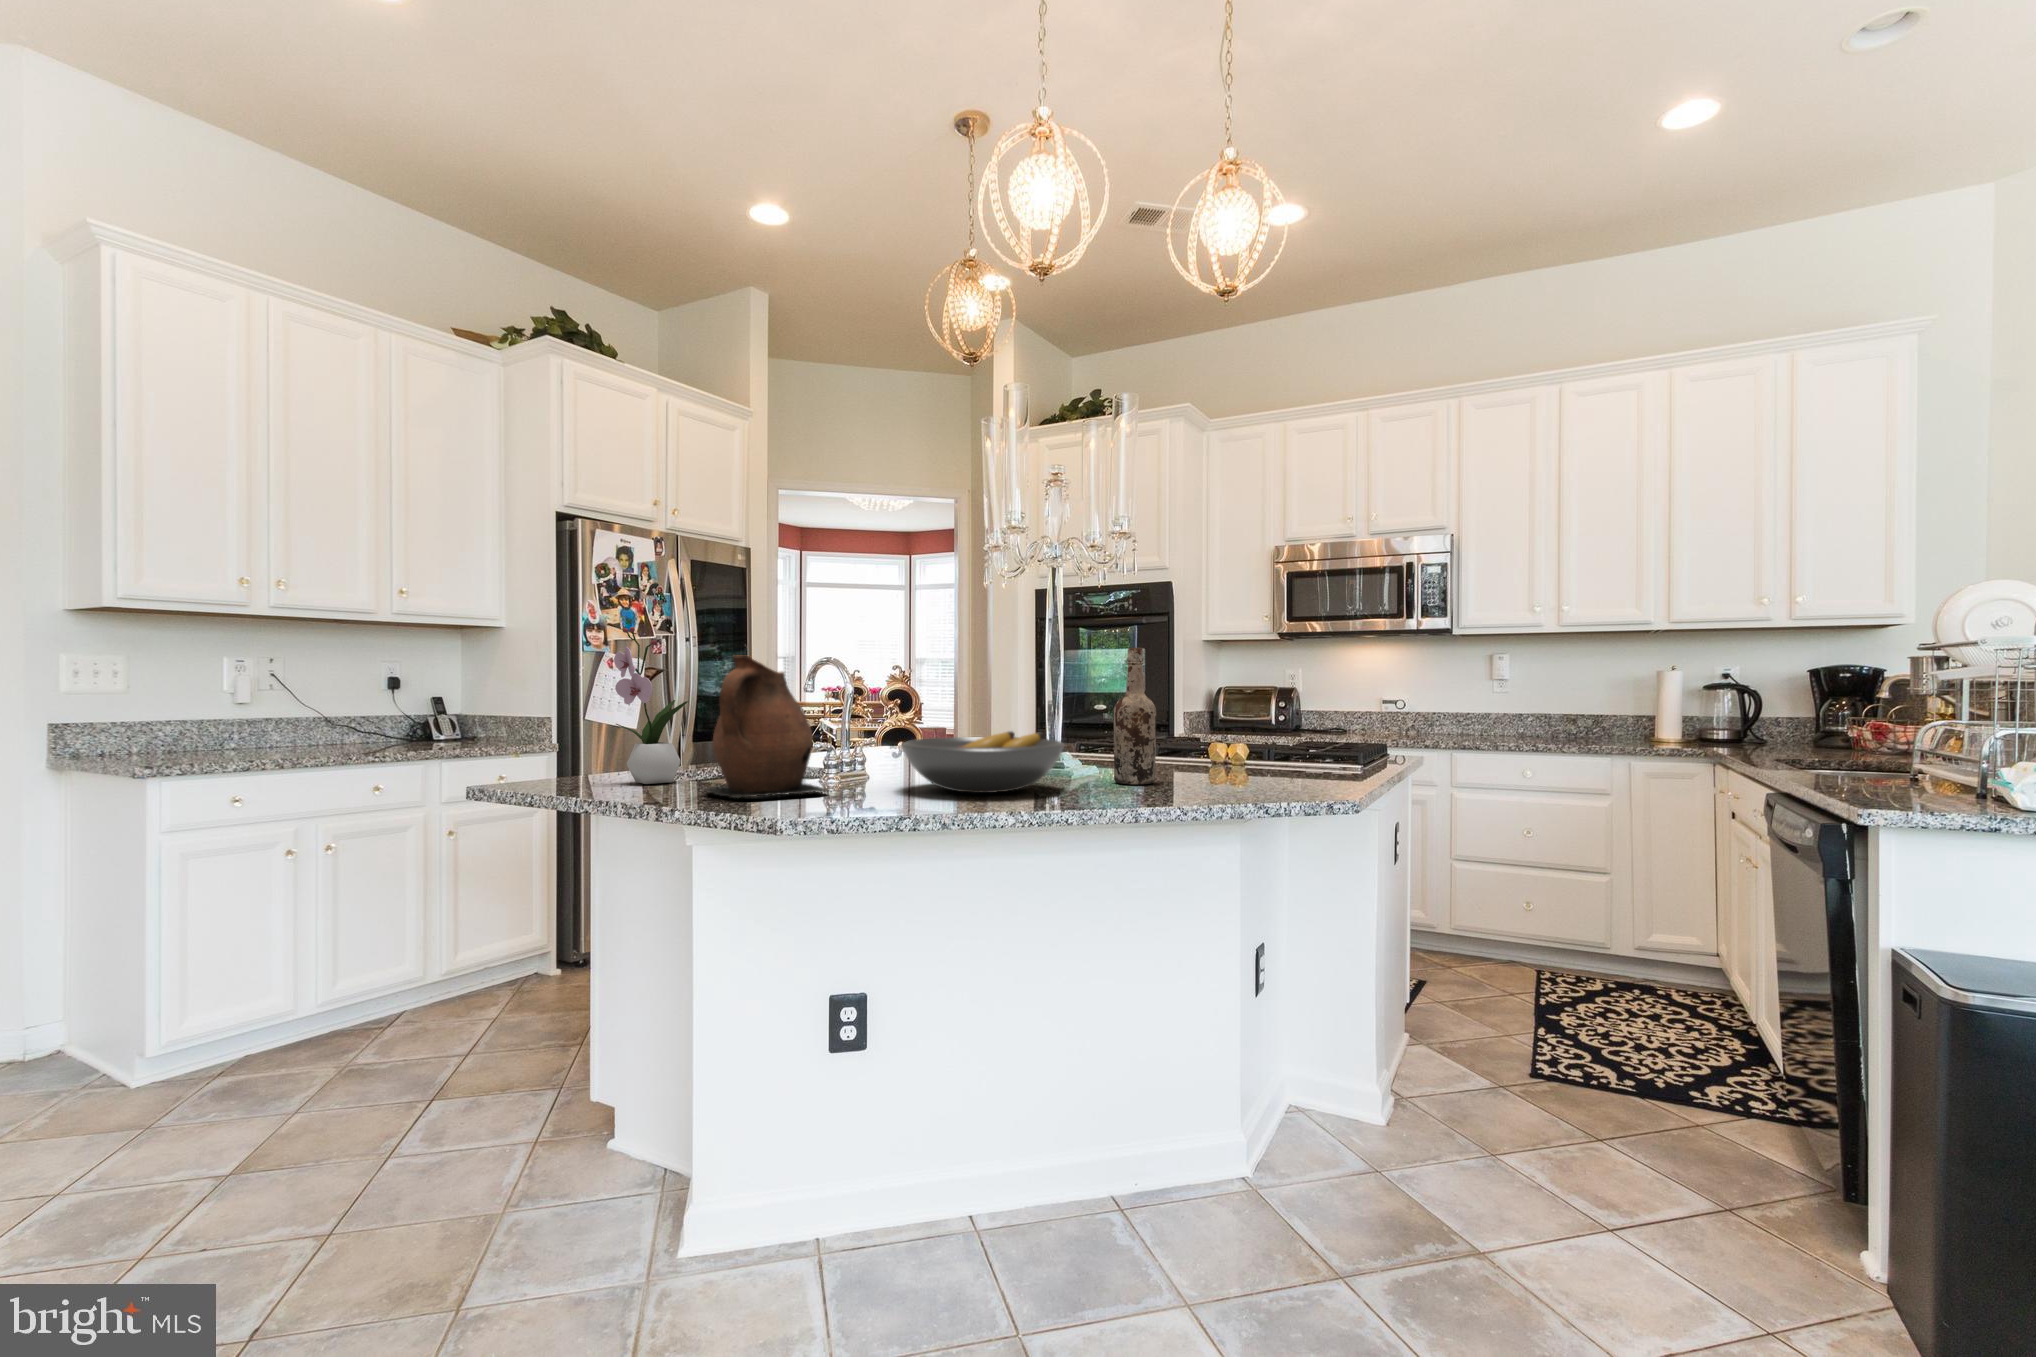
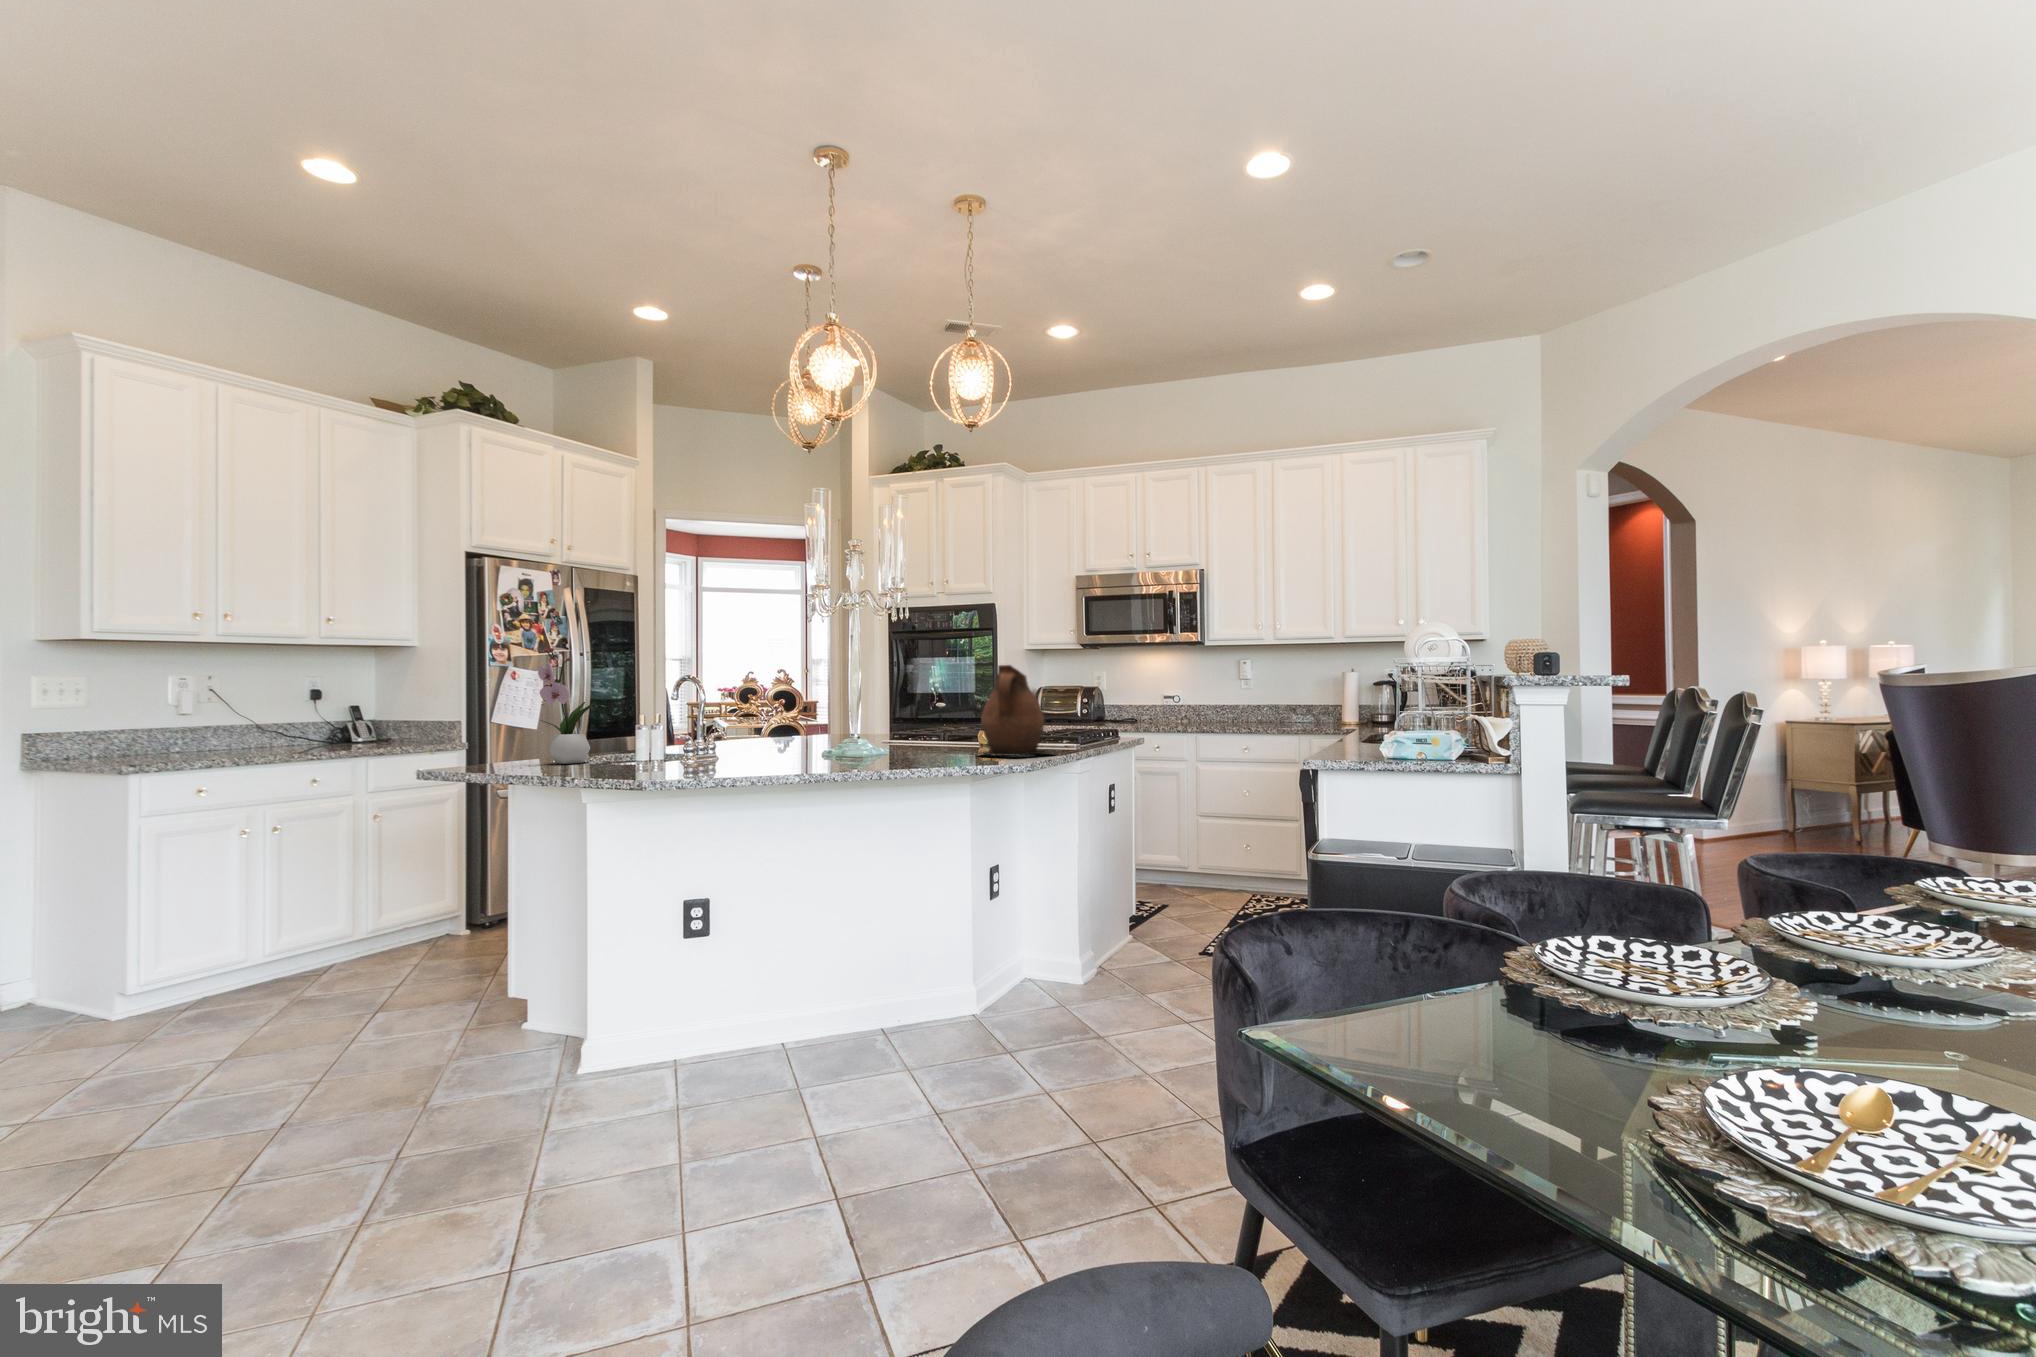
wine bottle: present [1114,648,1156,784] -> none [913,659,942,755]
ceramic pitcher: present [708,656,829,798] -> present [973,665,1051,756]
fruit bowl: present [901,732,1065,793] -> none [756,719,875,761]

